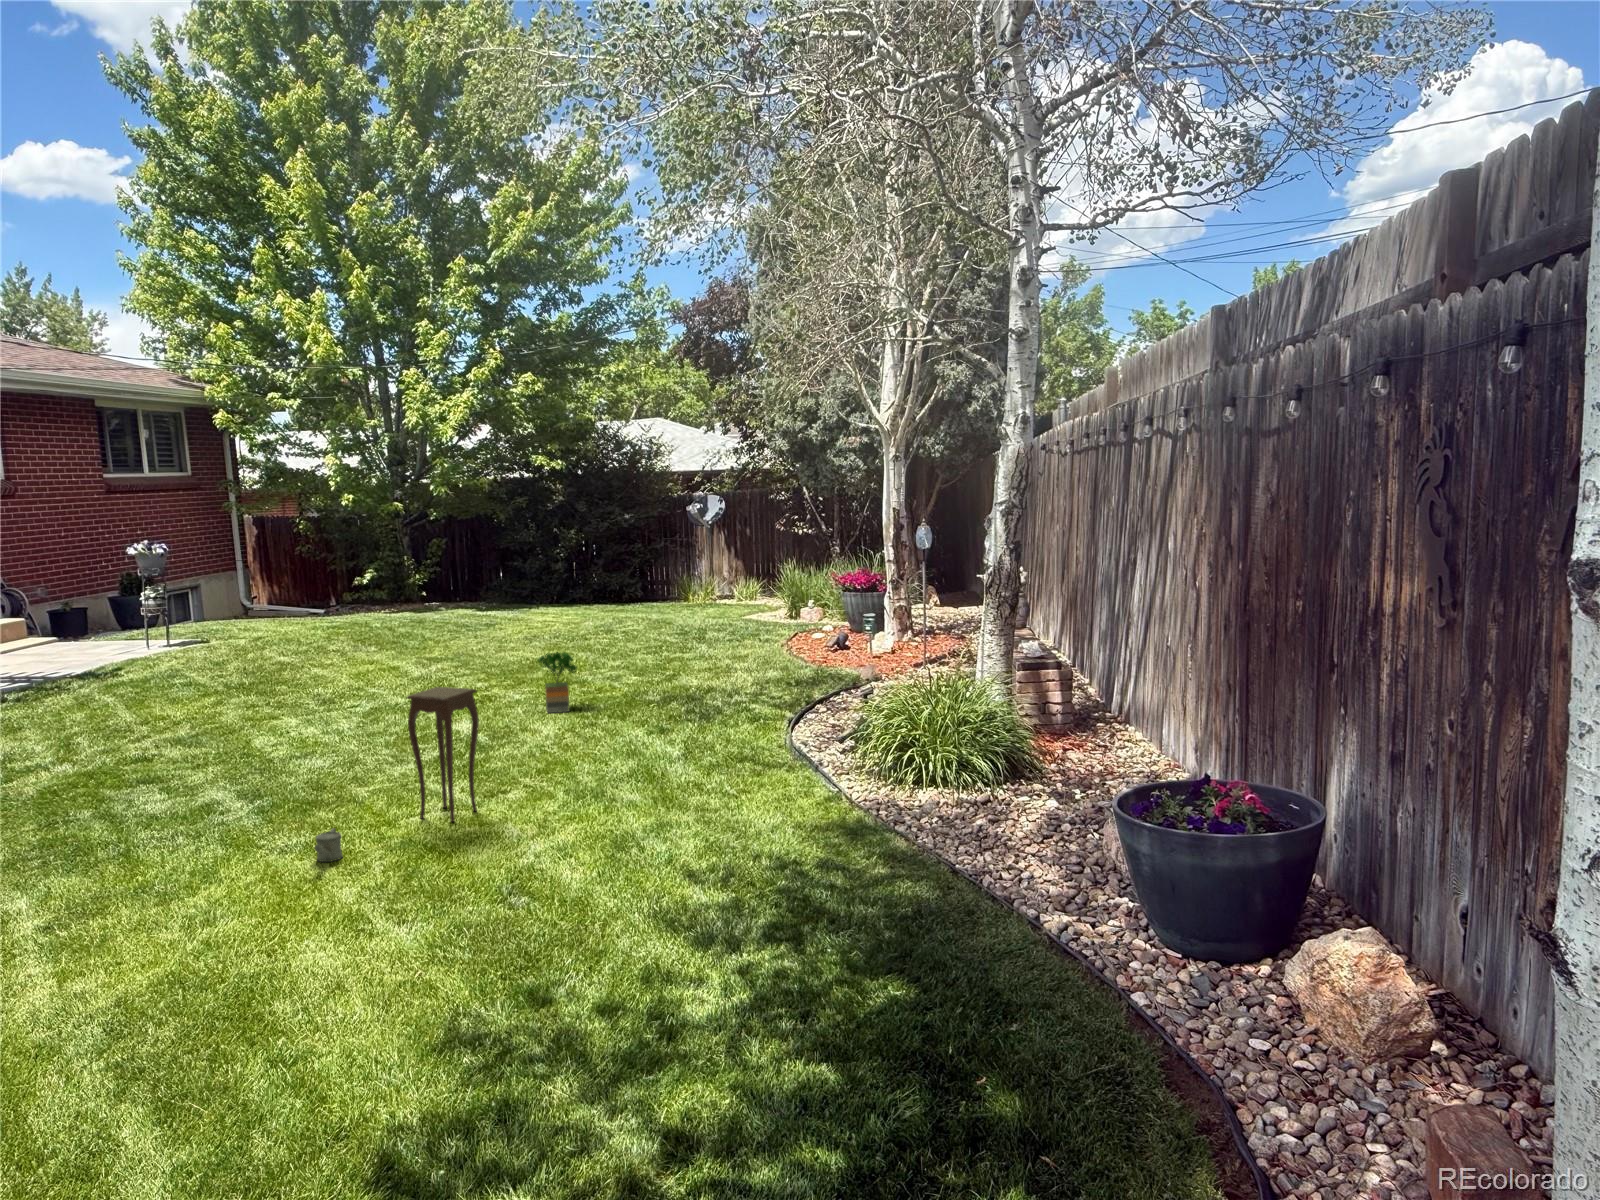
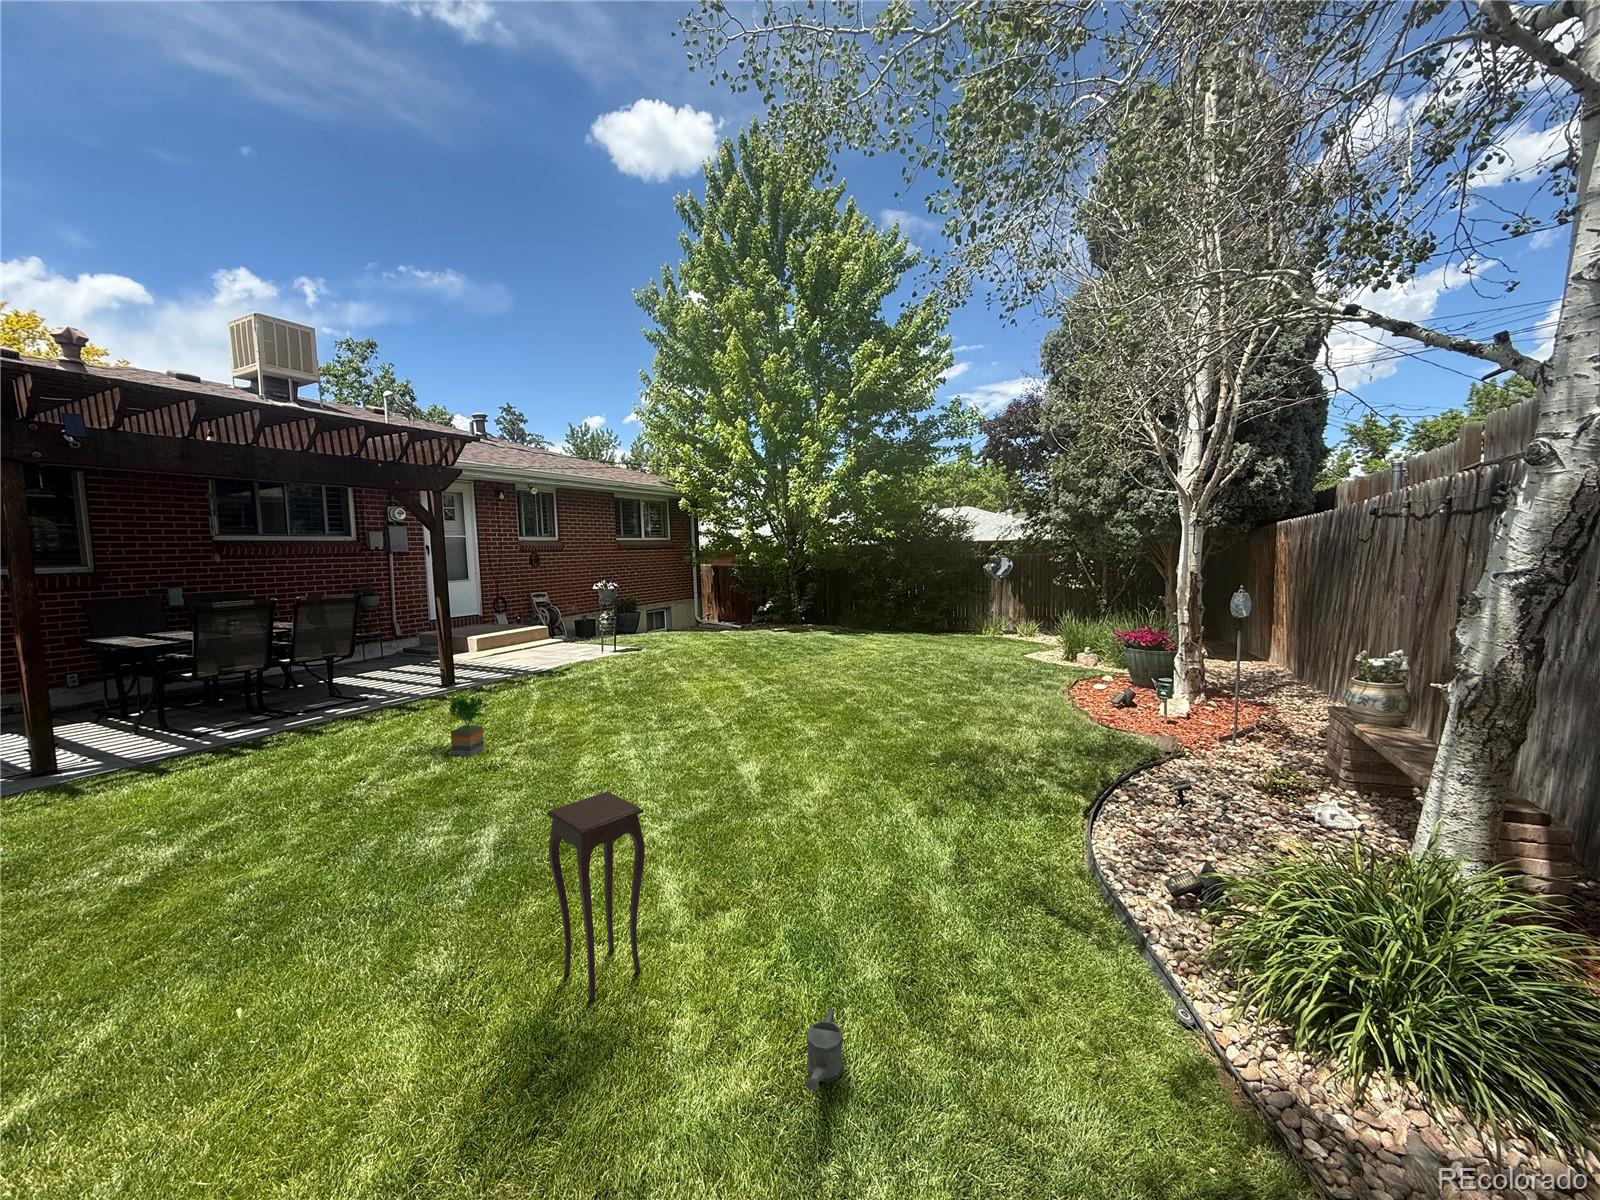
potted tree: present [537,652,577,713] -> present [449,698,487,756]
watering can: present [314,828,343,862] -> present [806,1008,843,1091]

